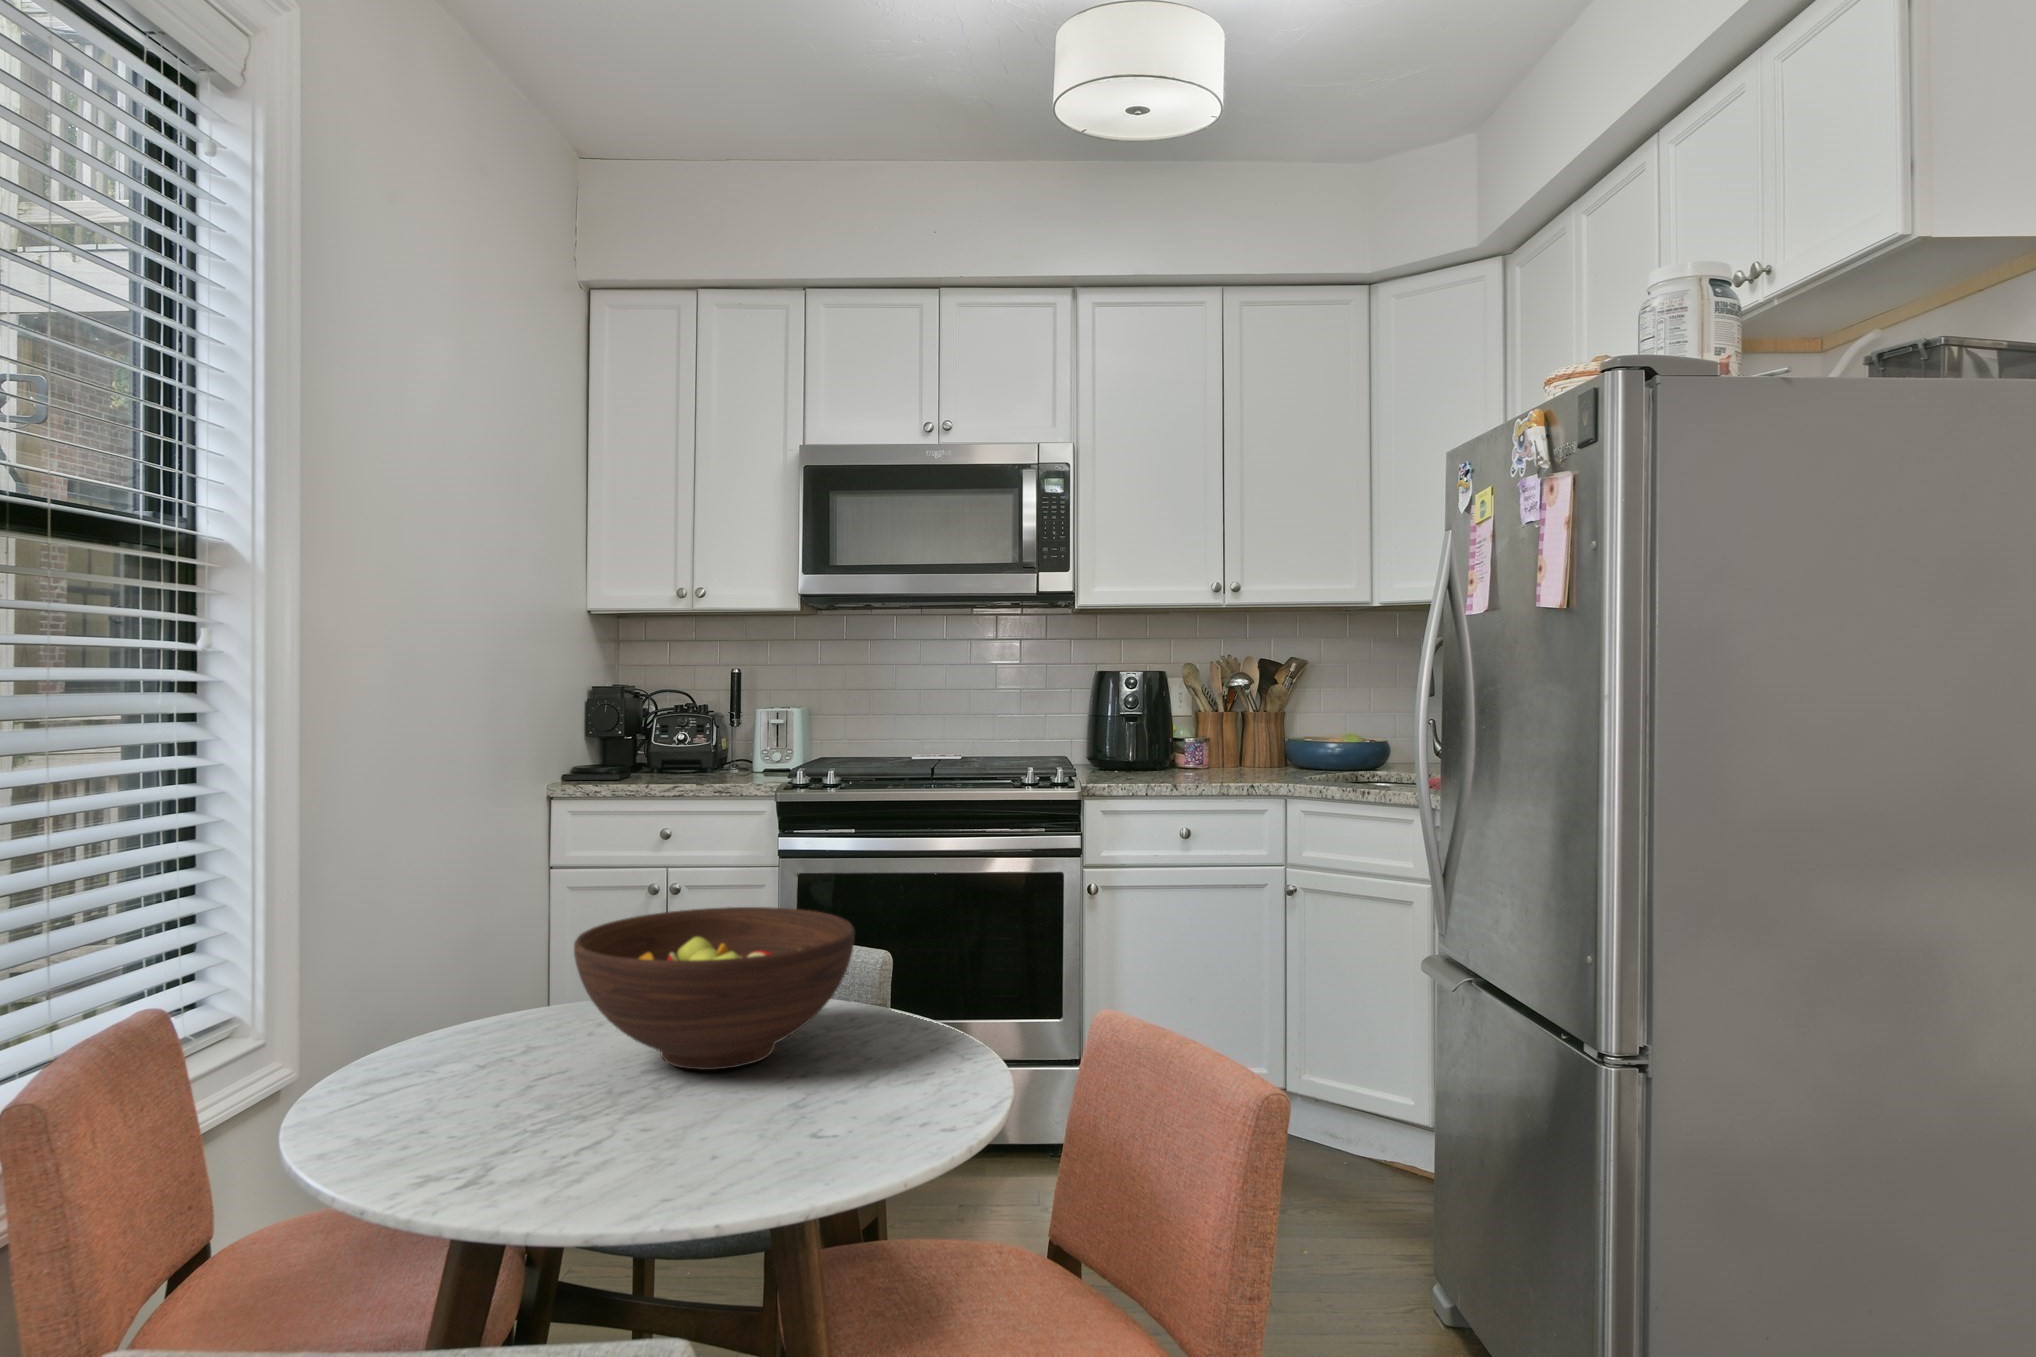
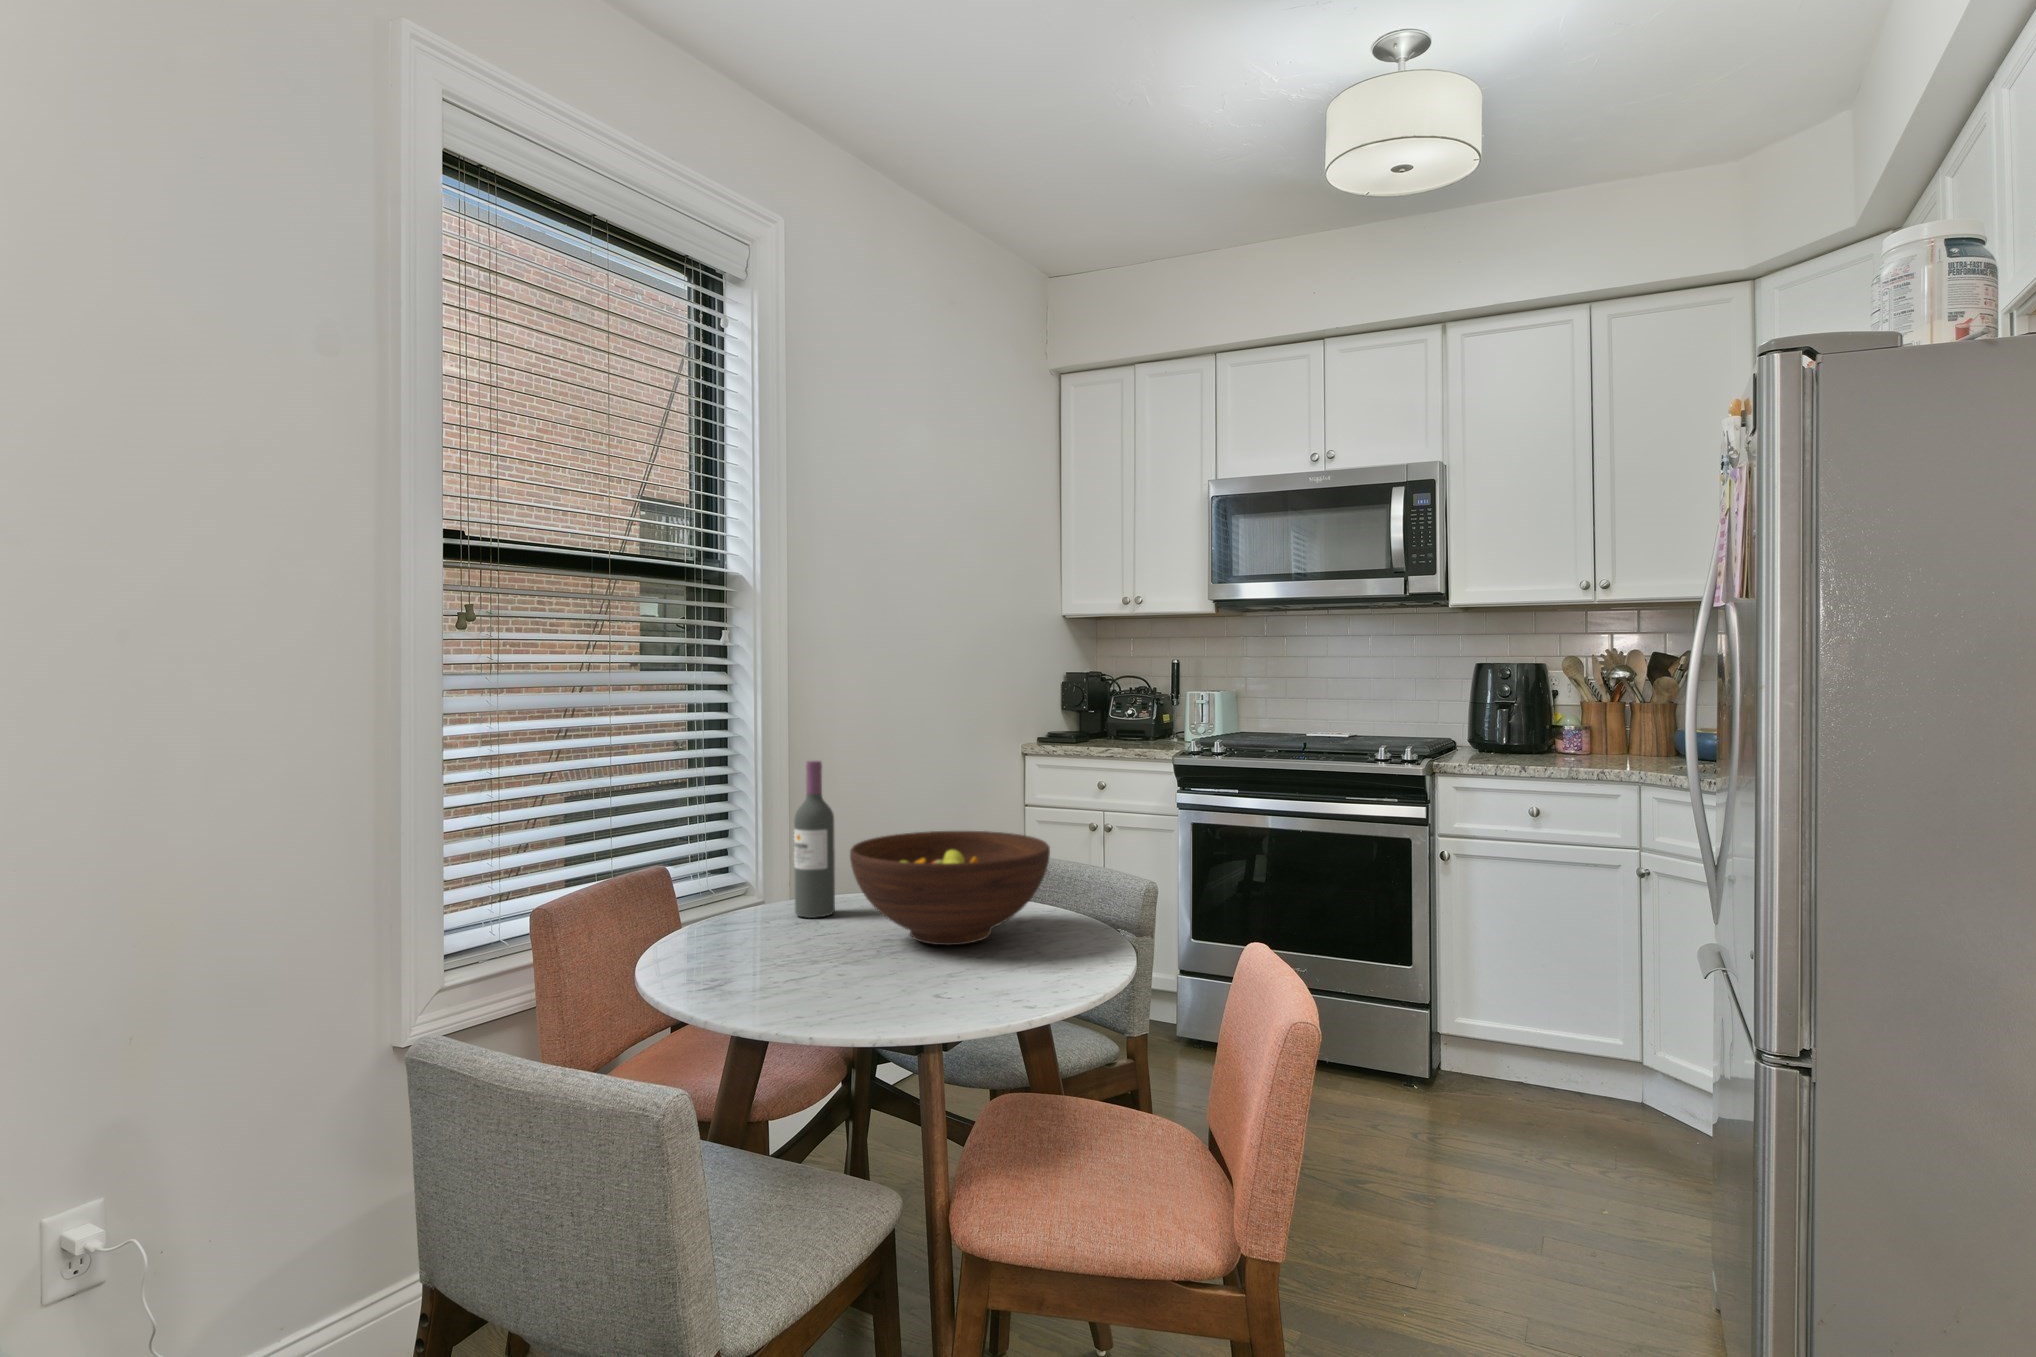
wine bottle: none [430,825,494,1059] -> present [794,760,835,918]

